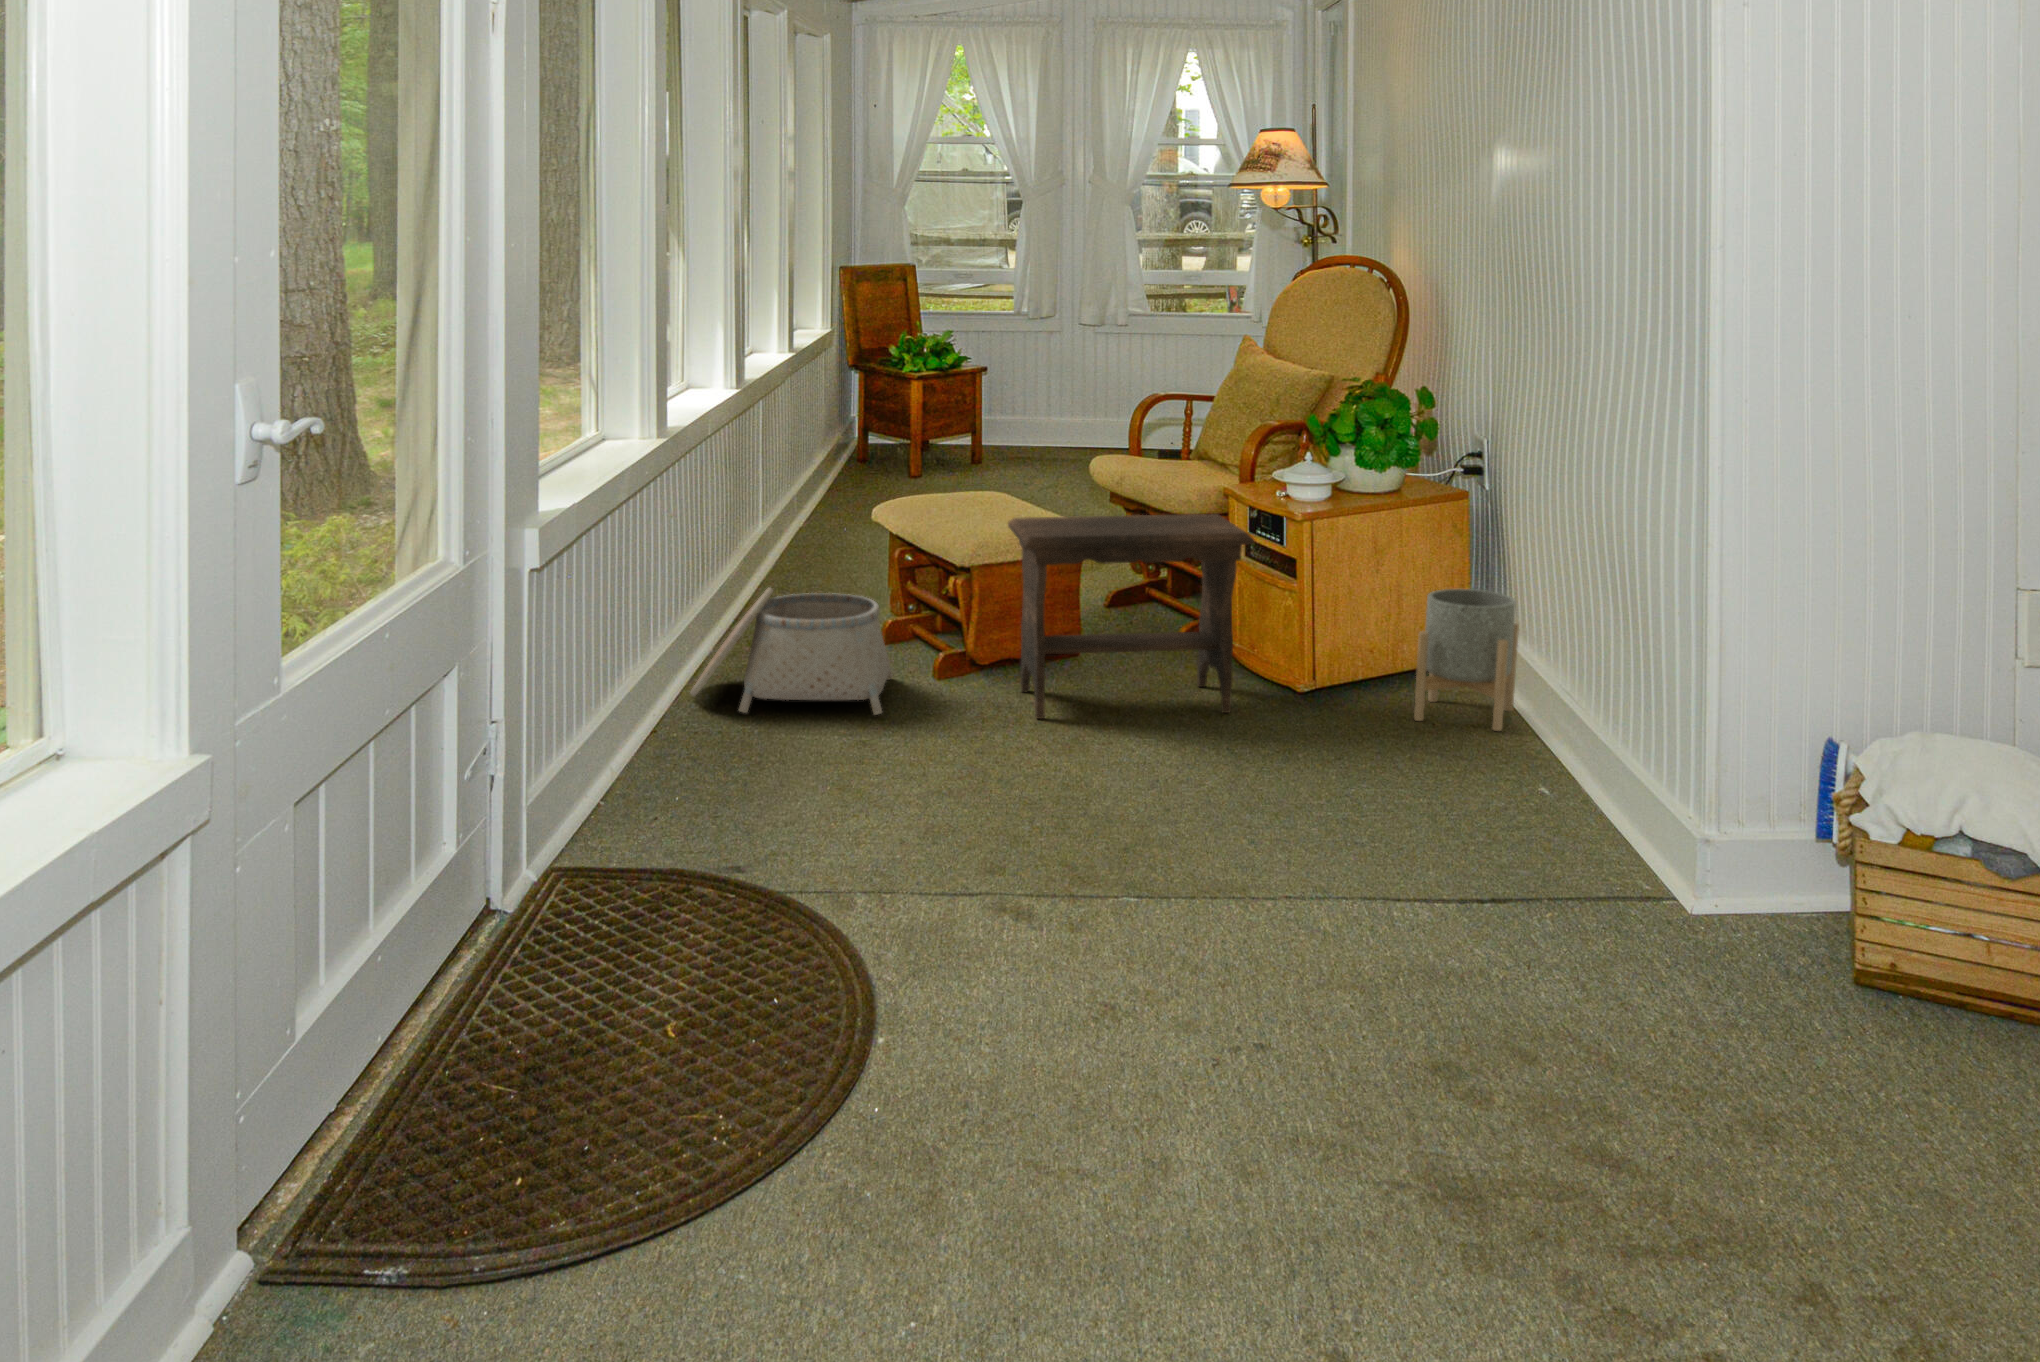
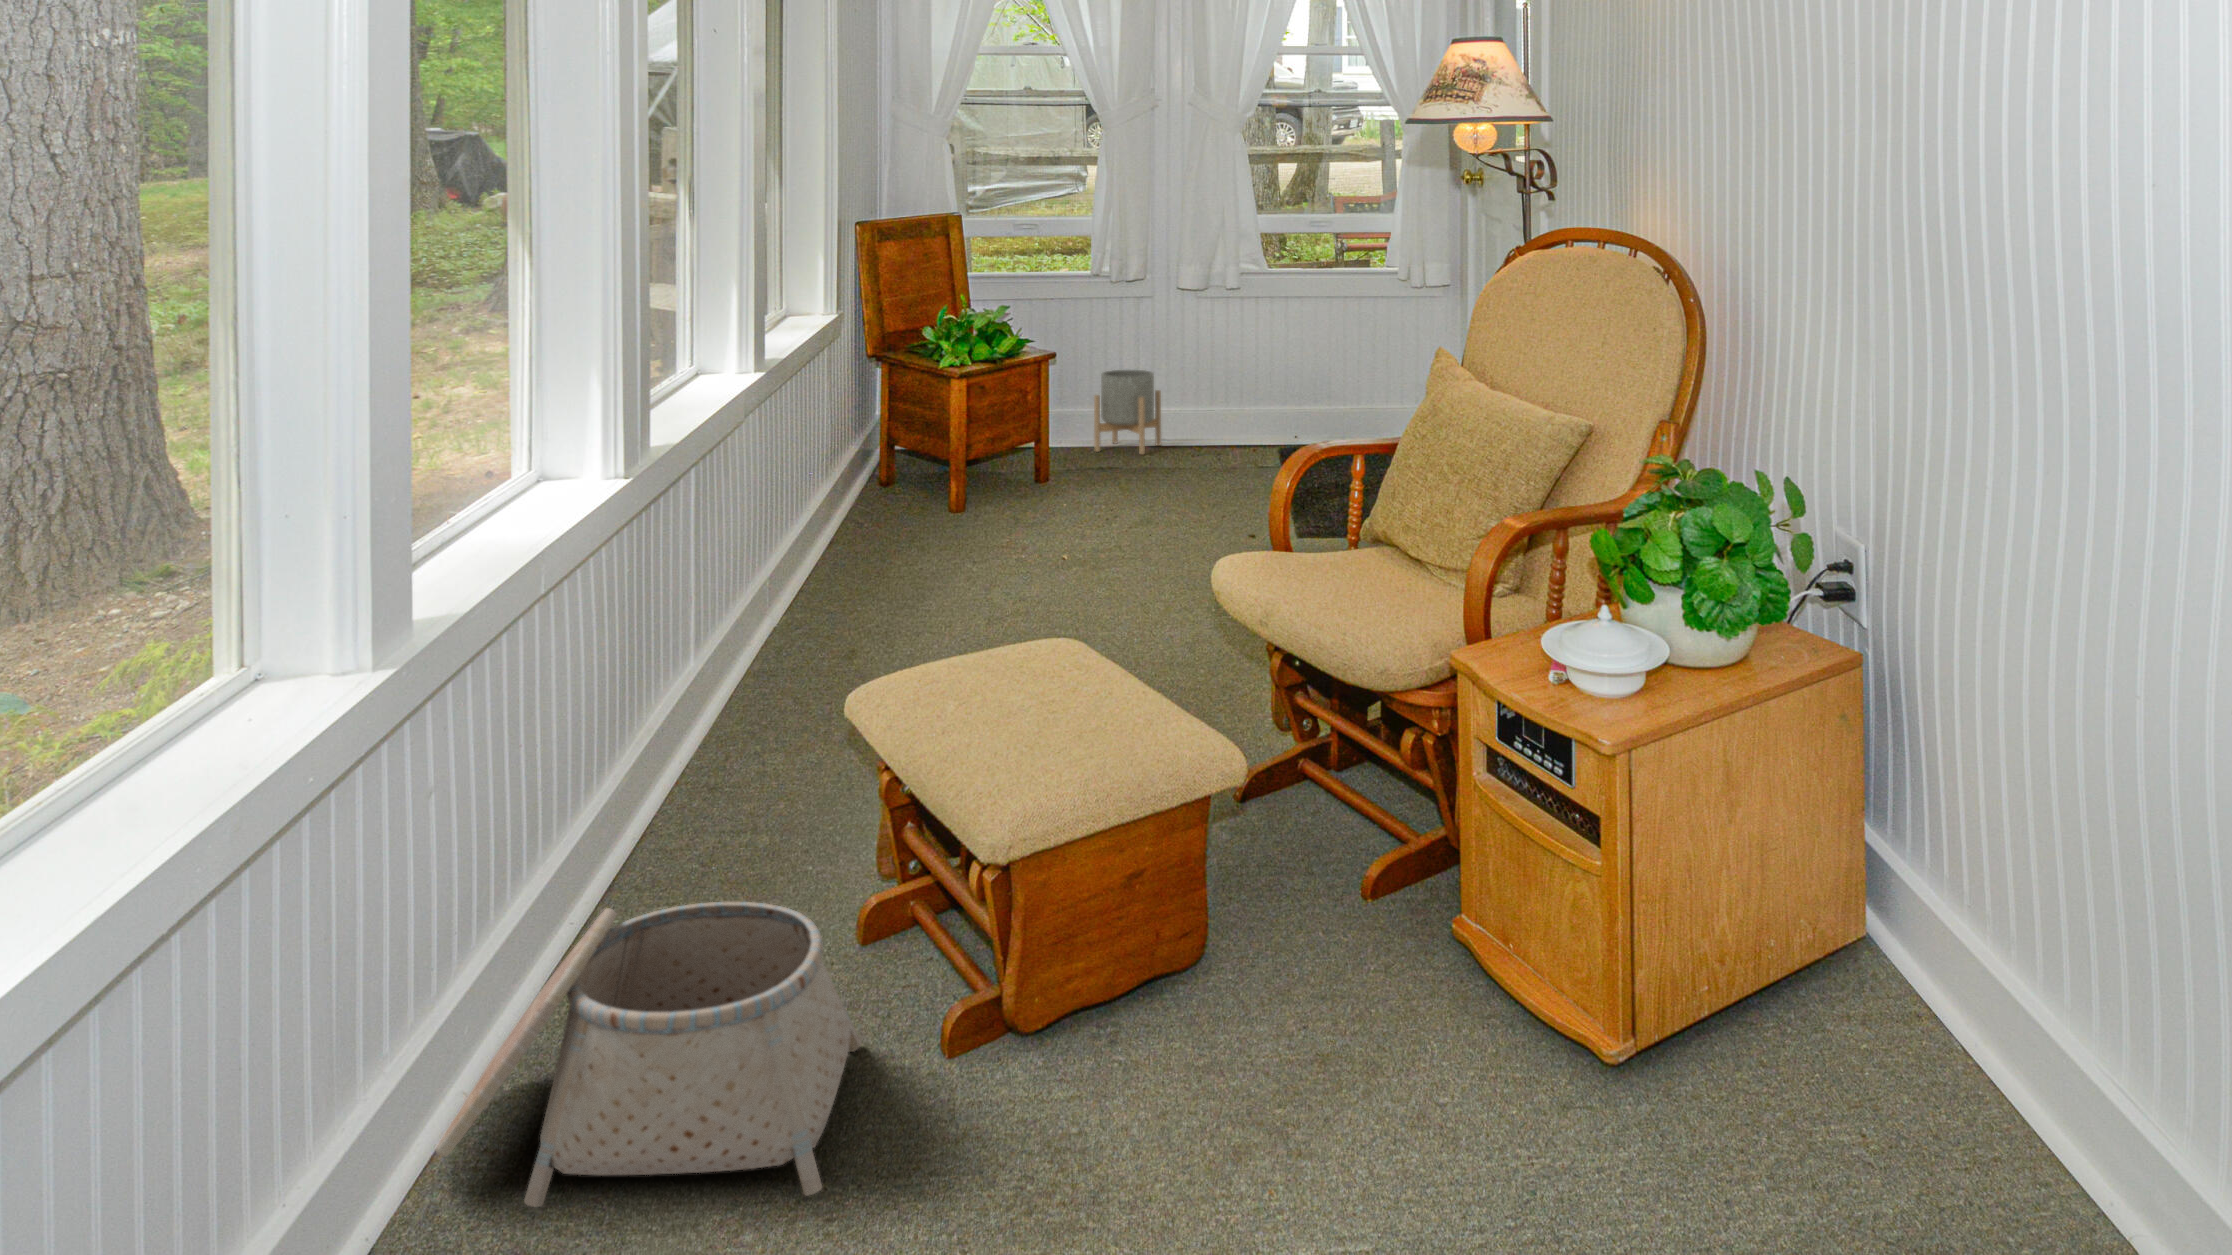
footstool: present [1008,514,1254,719] -> none [1068,730,1541,1181]
planter: present [1414,589,1519,731] -> present [1094,370,1161,454]

